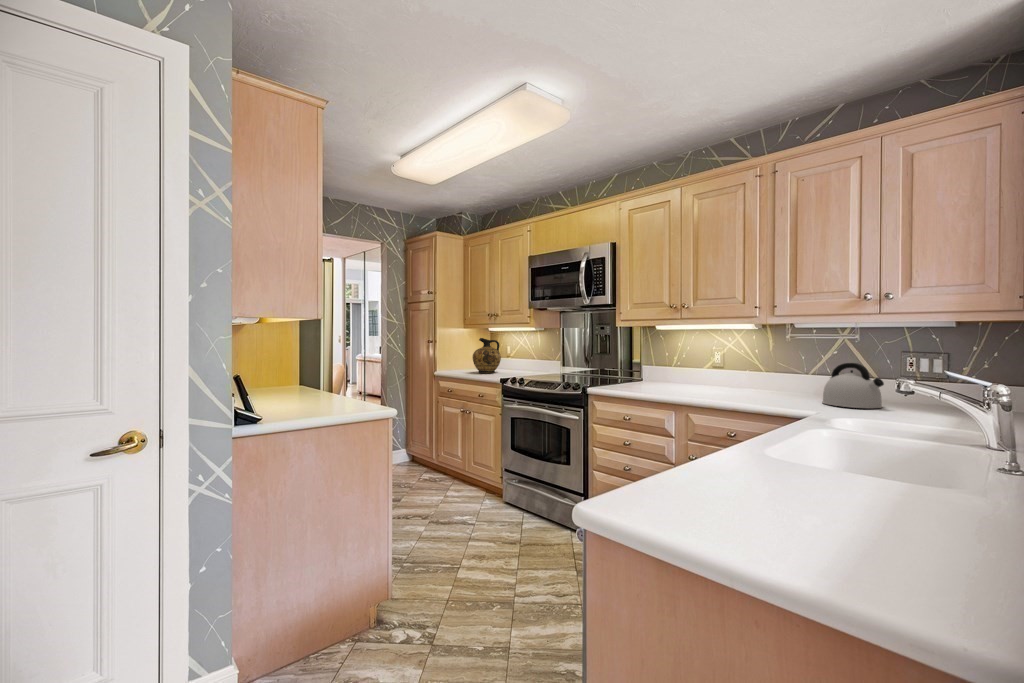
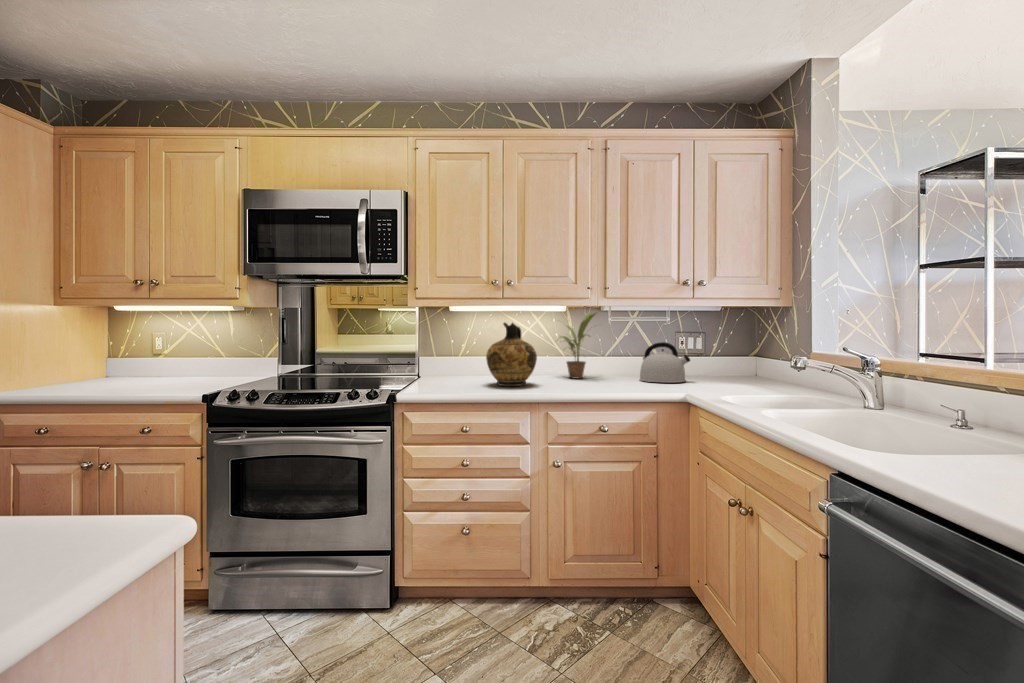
potted plant: none [745,330,790,394] -> present [559,313,596,378]
ceramic jug: present [473,338,501,373] -> present [486,323,537,386]

